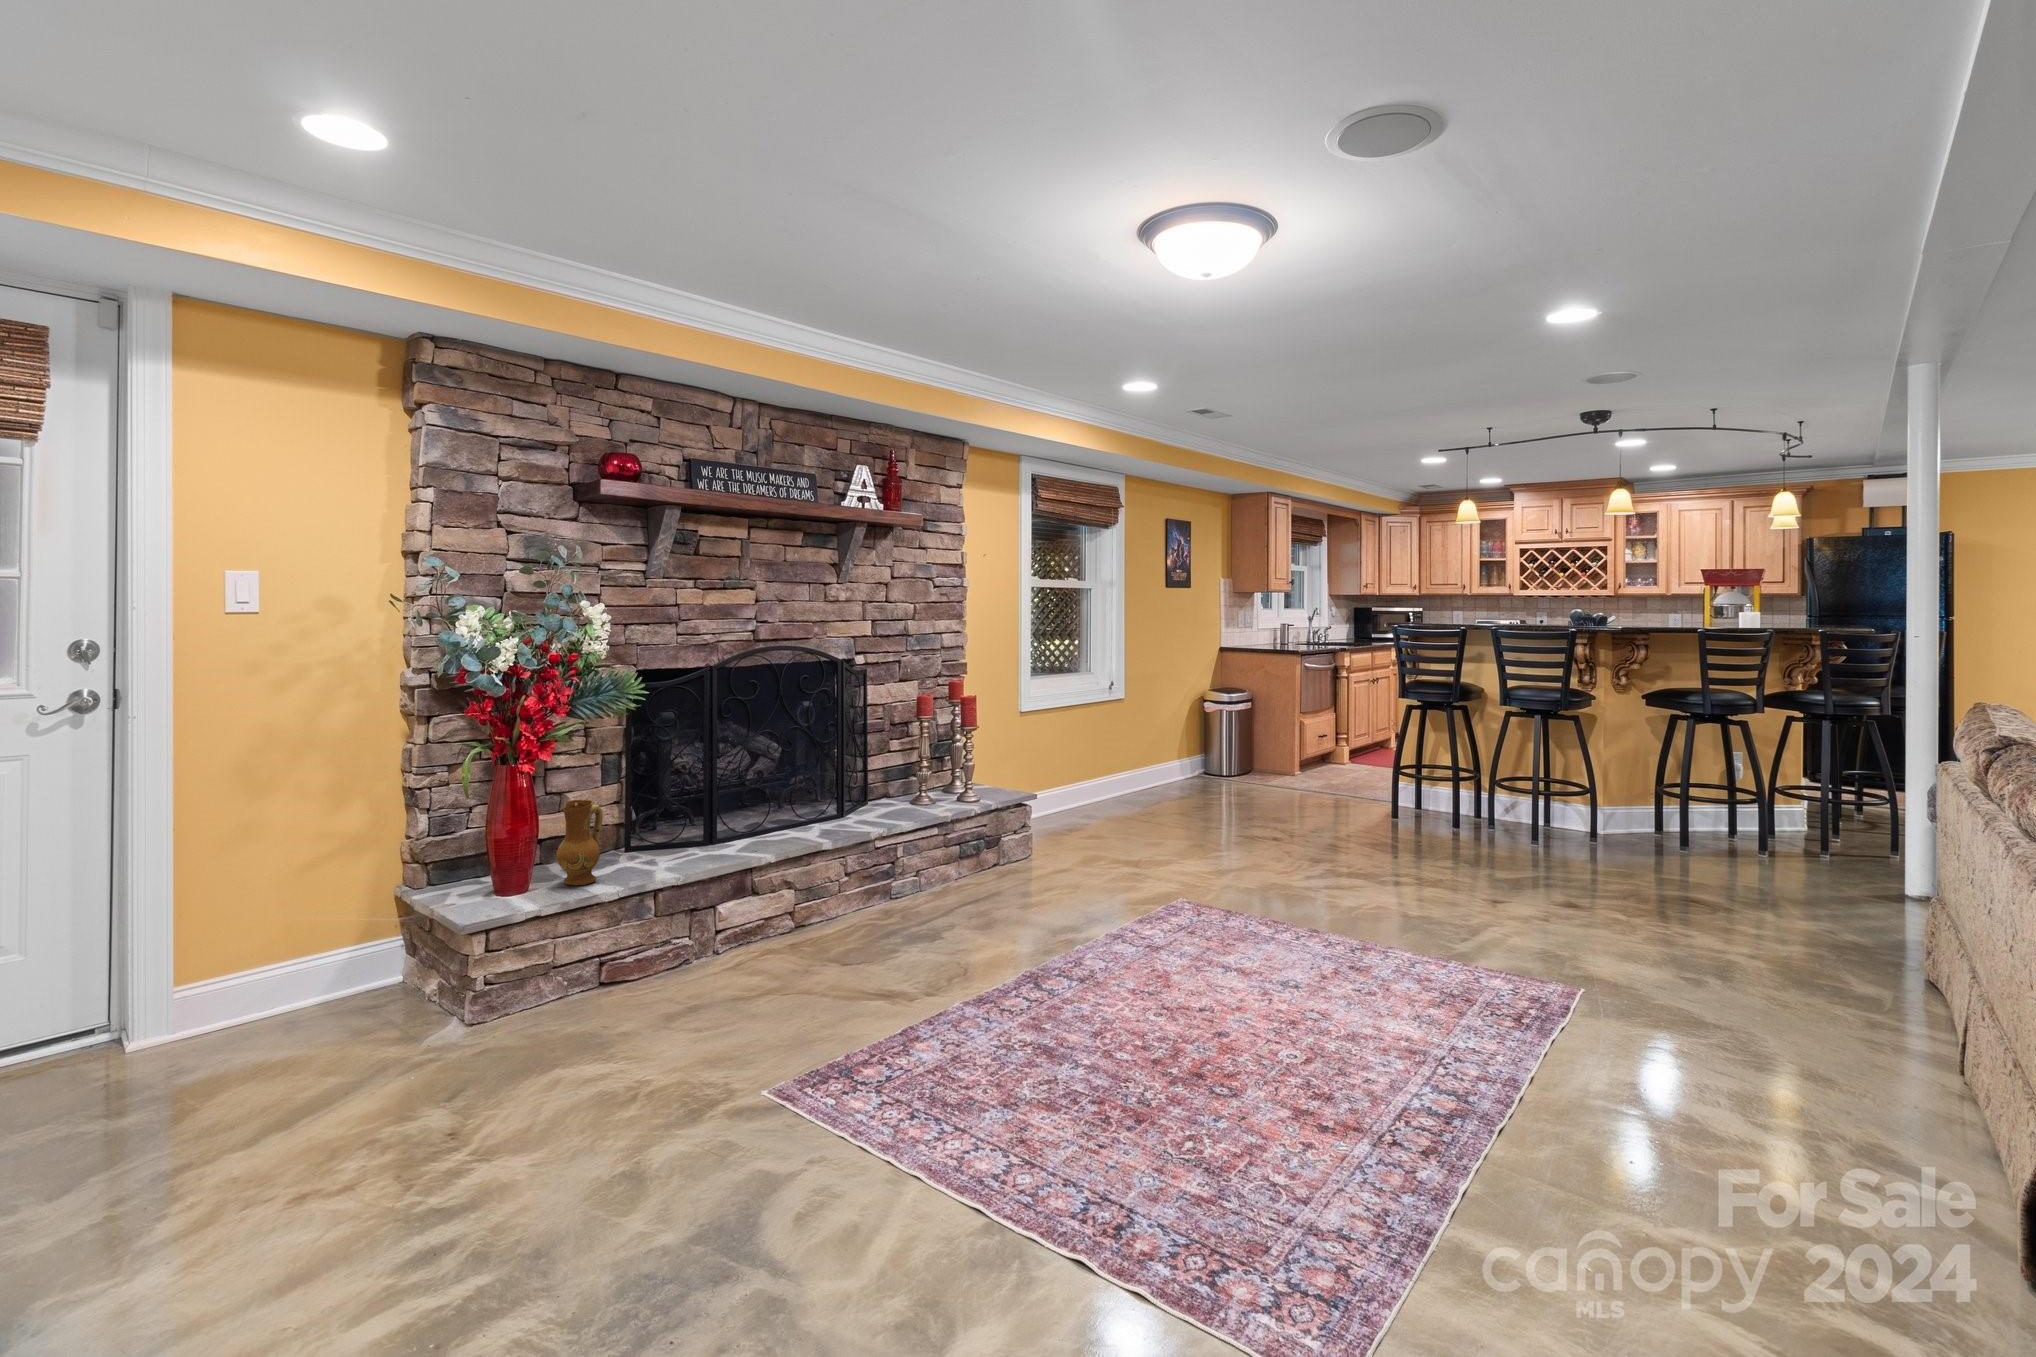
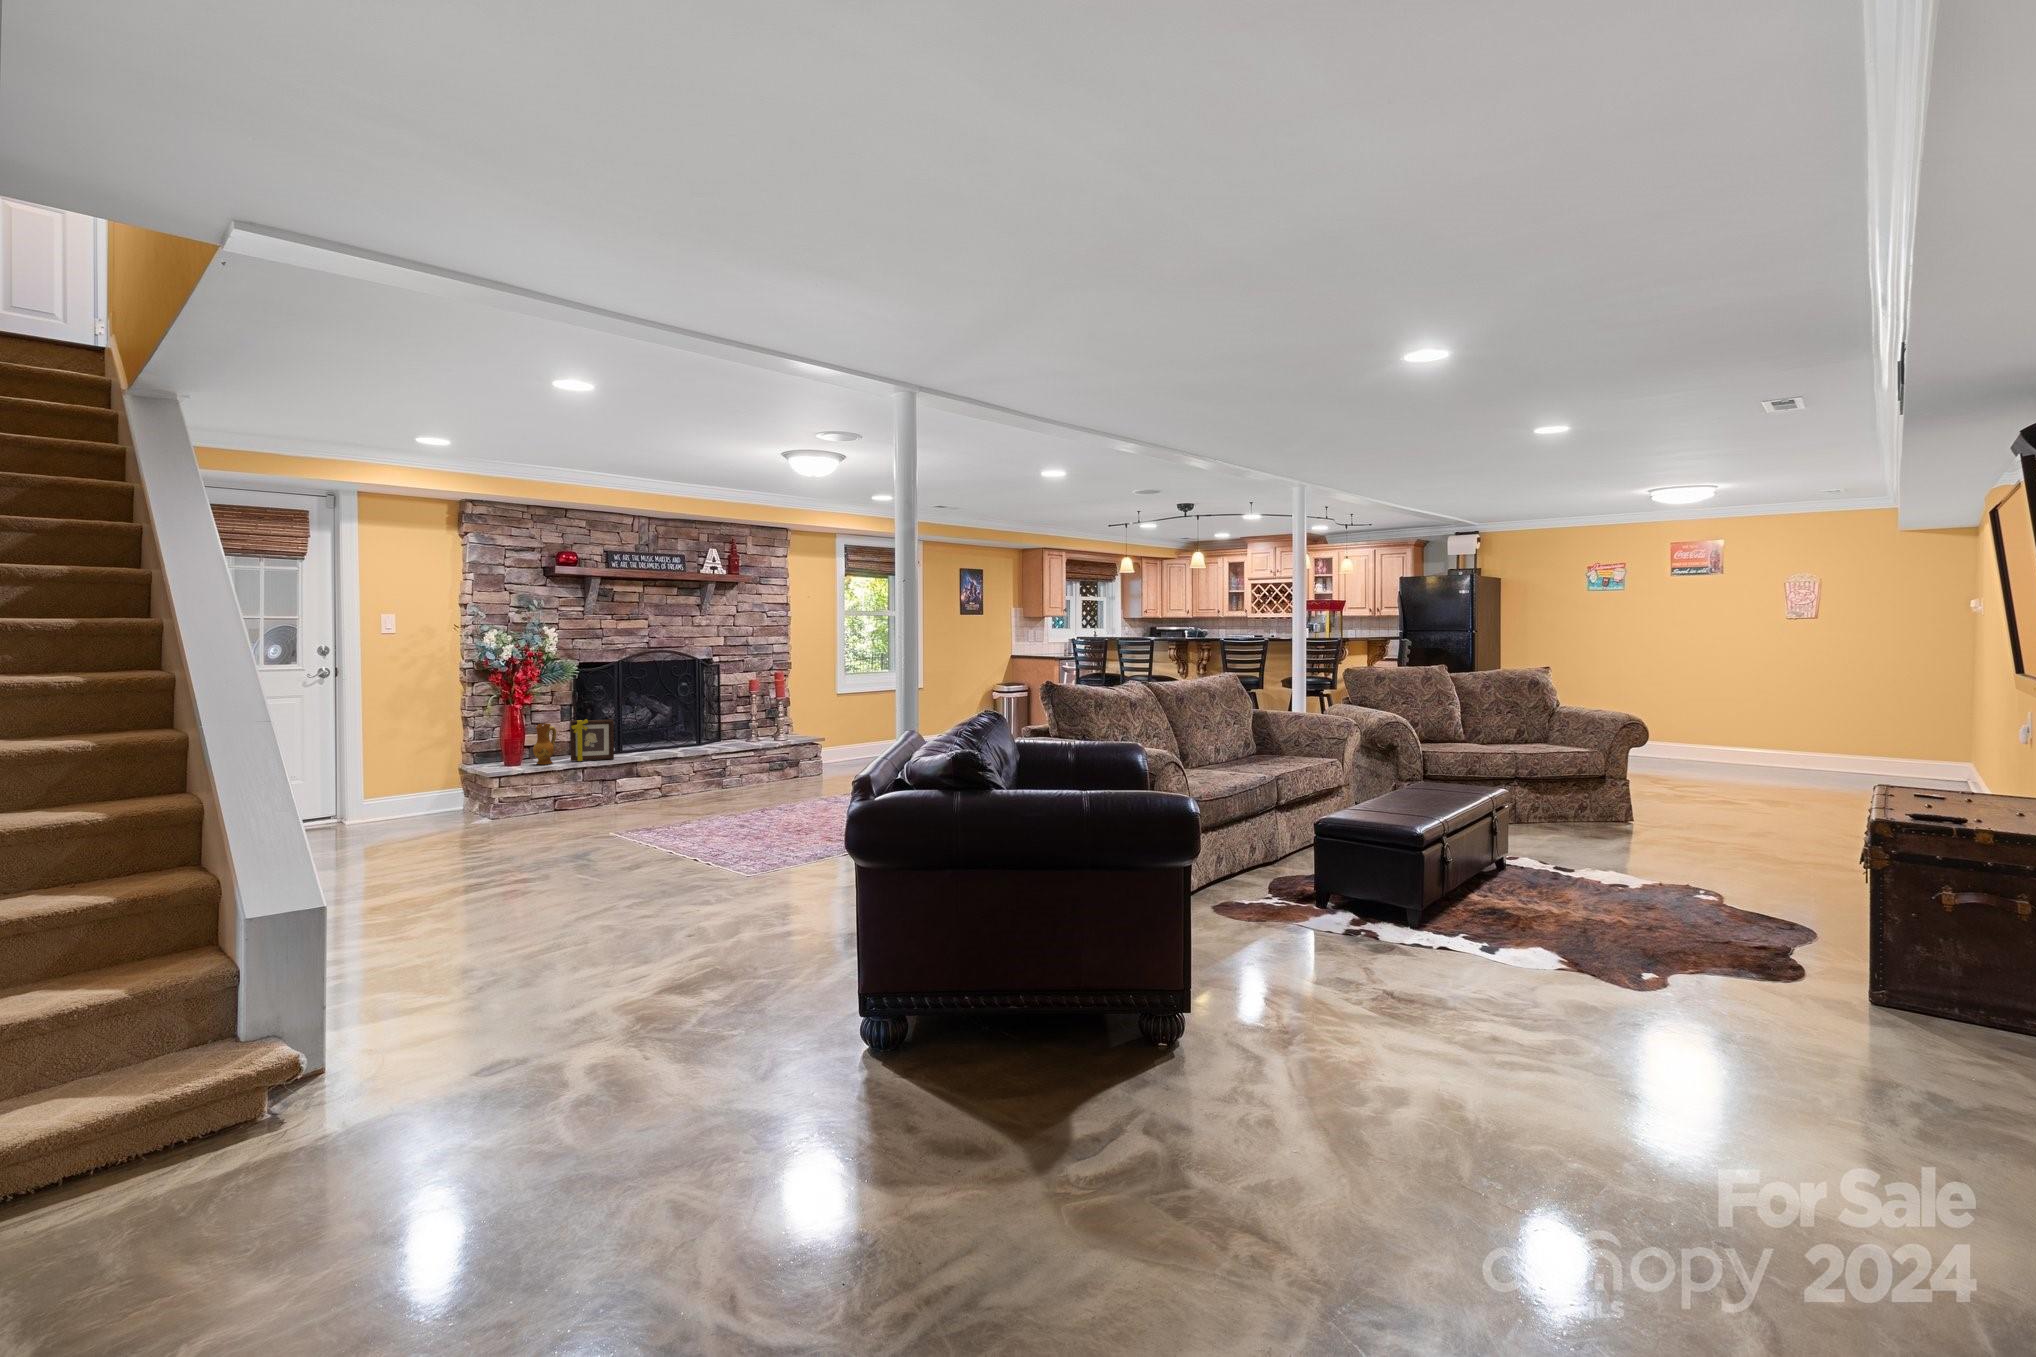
picture frame: none [629,786,713,872] -> present [570,719,614,761]

